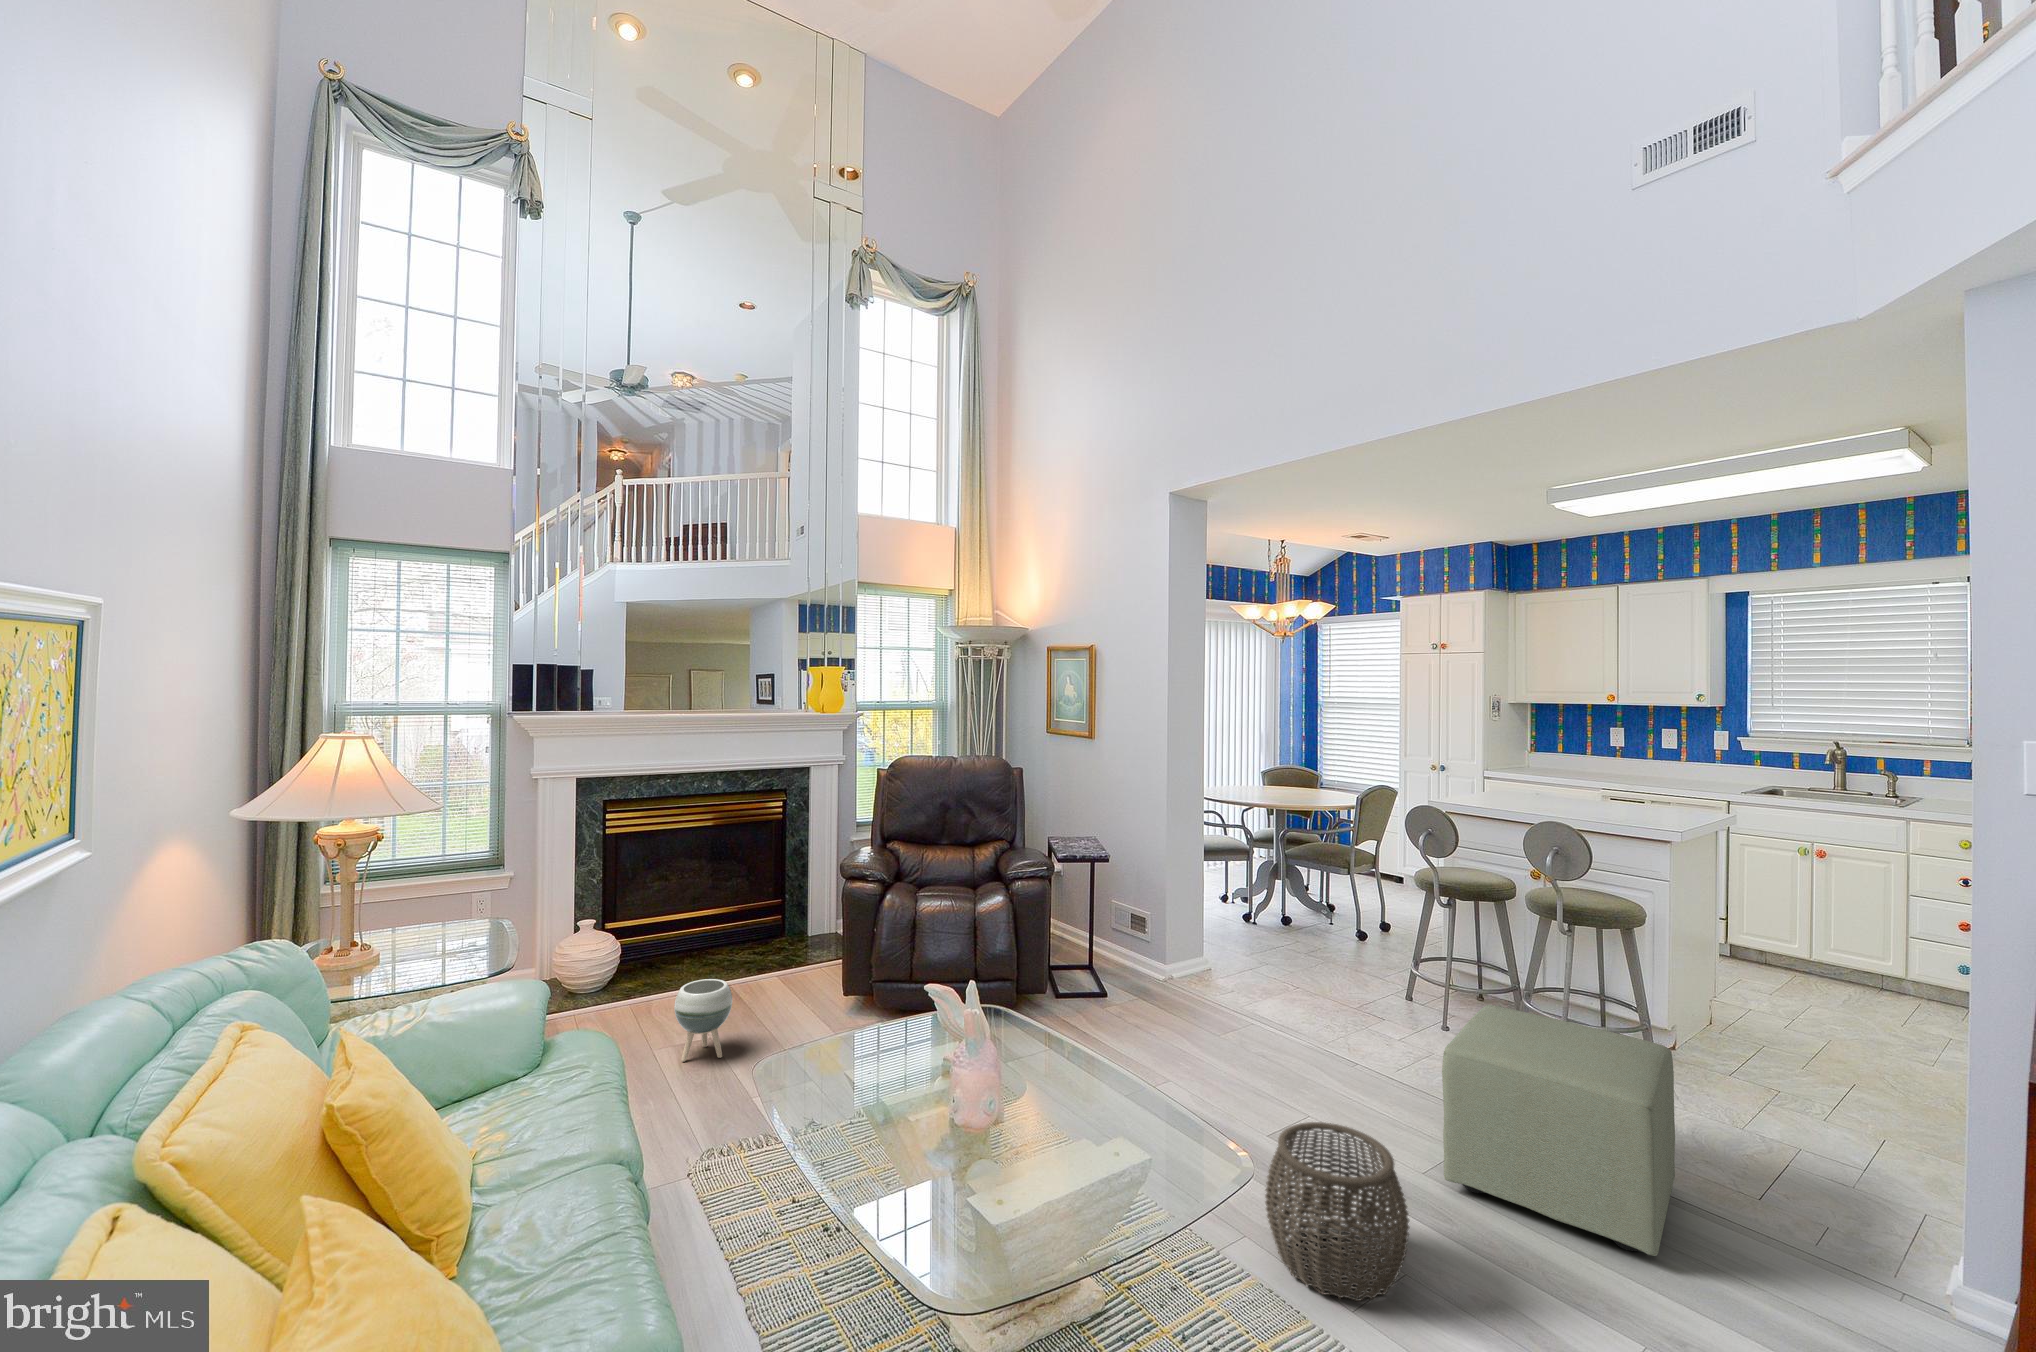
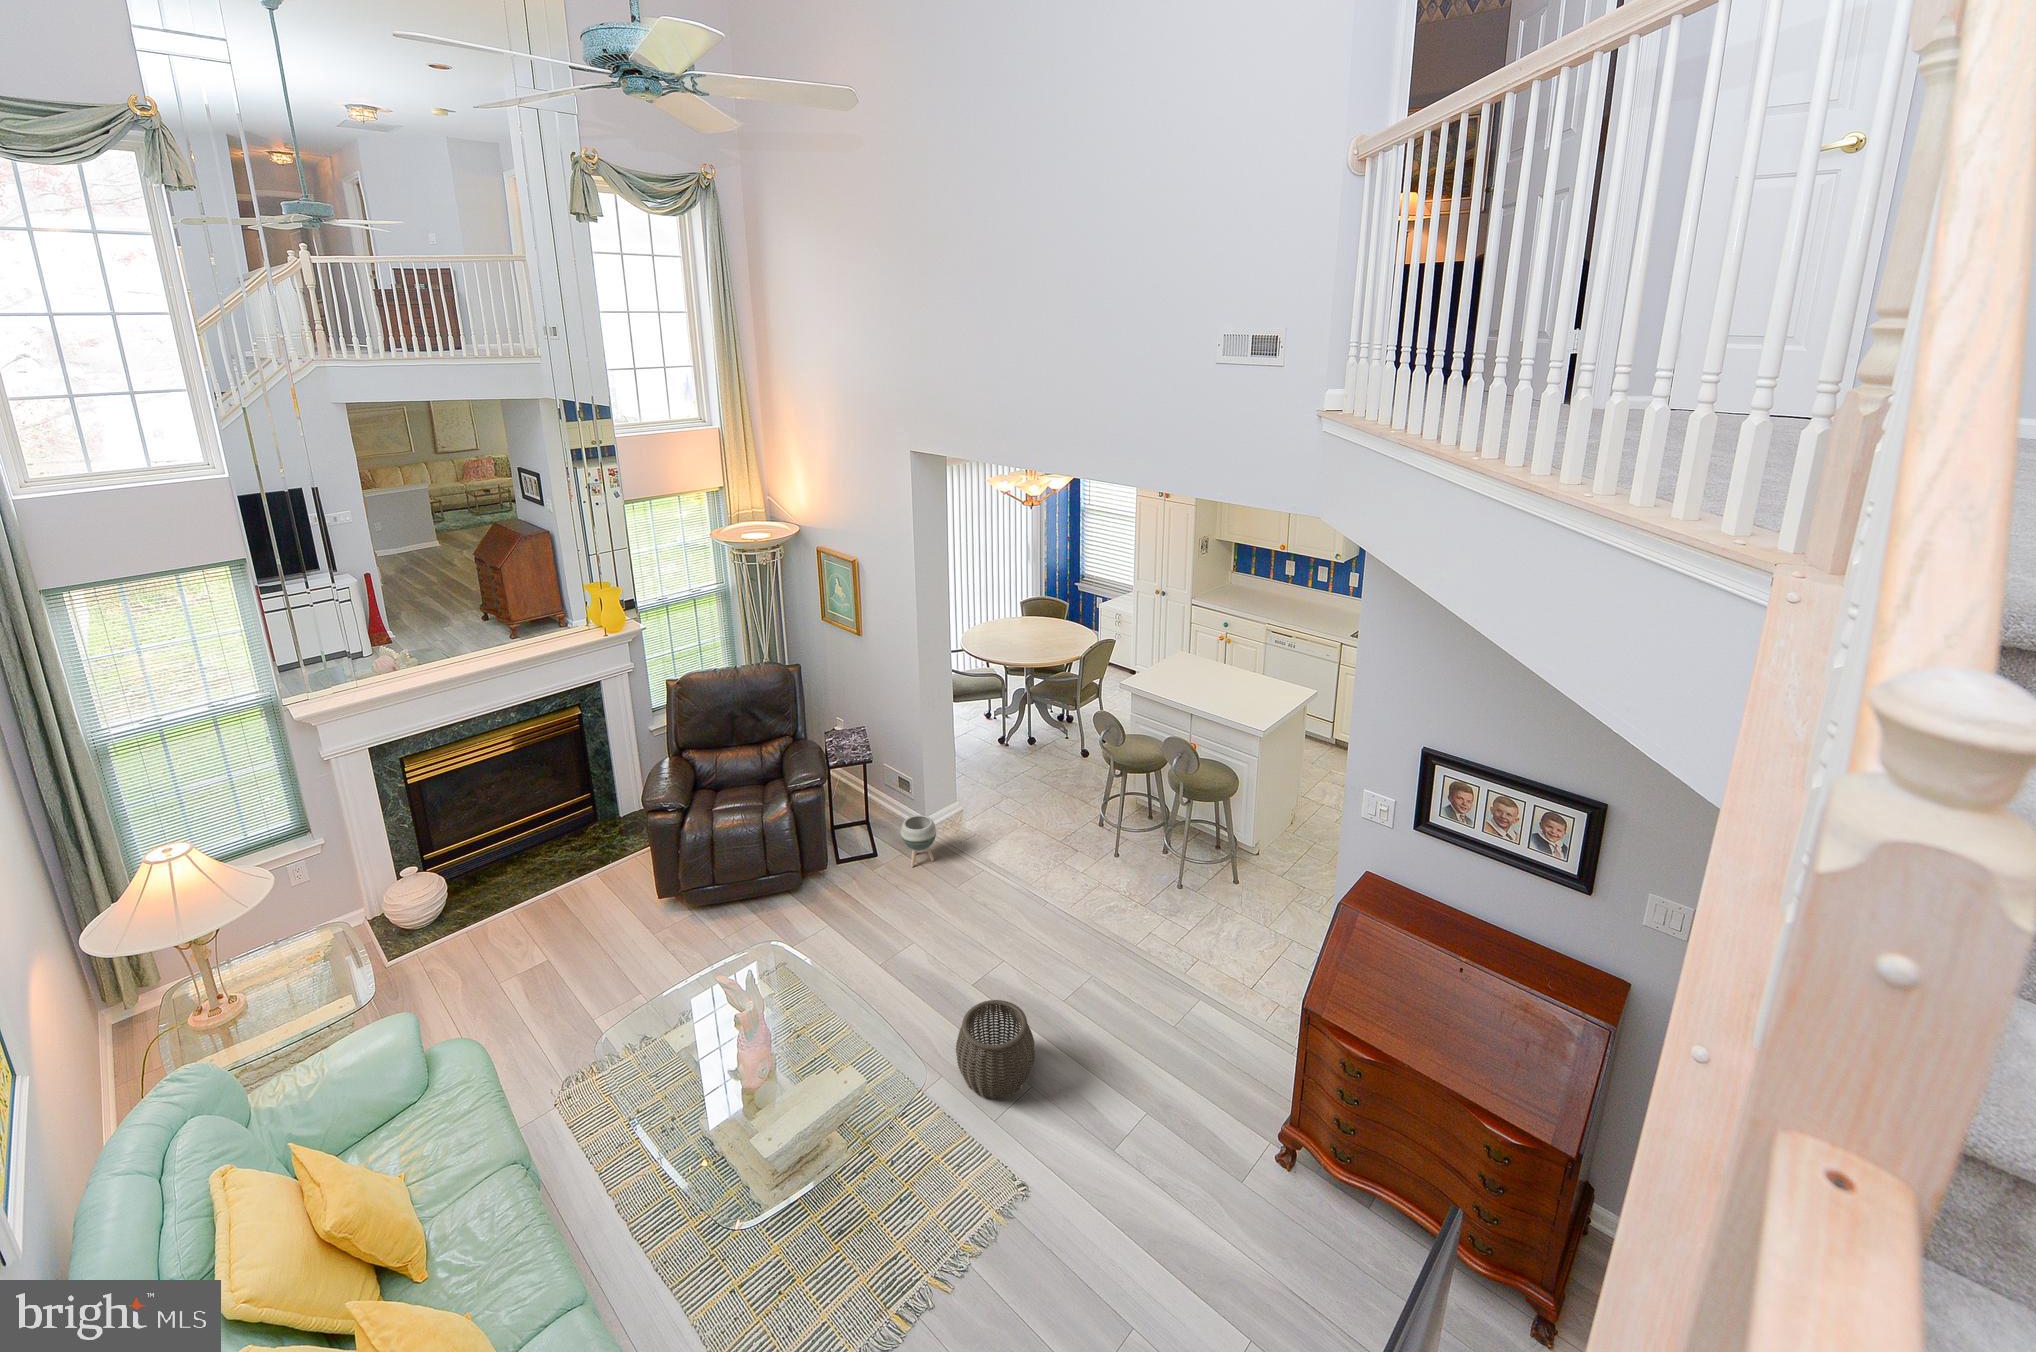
planter: present [675,979,732,1062] -> present [901,815,936,867]
ottoman: present [1442,1005,1675,1256] -> none [1073,883,1209,1037]

